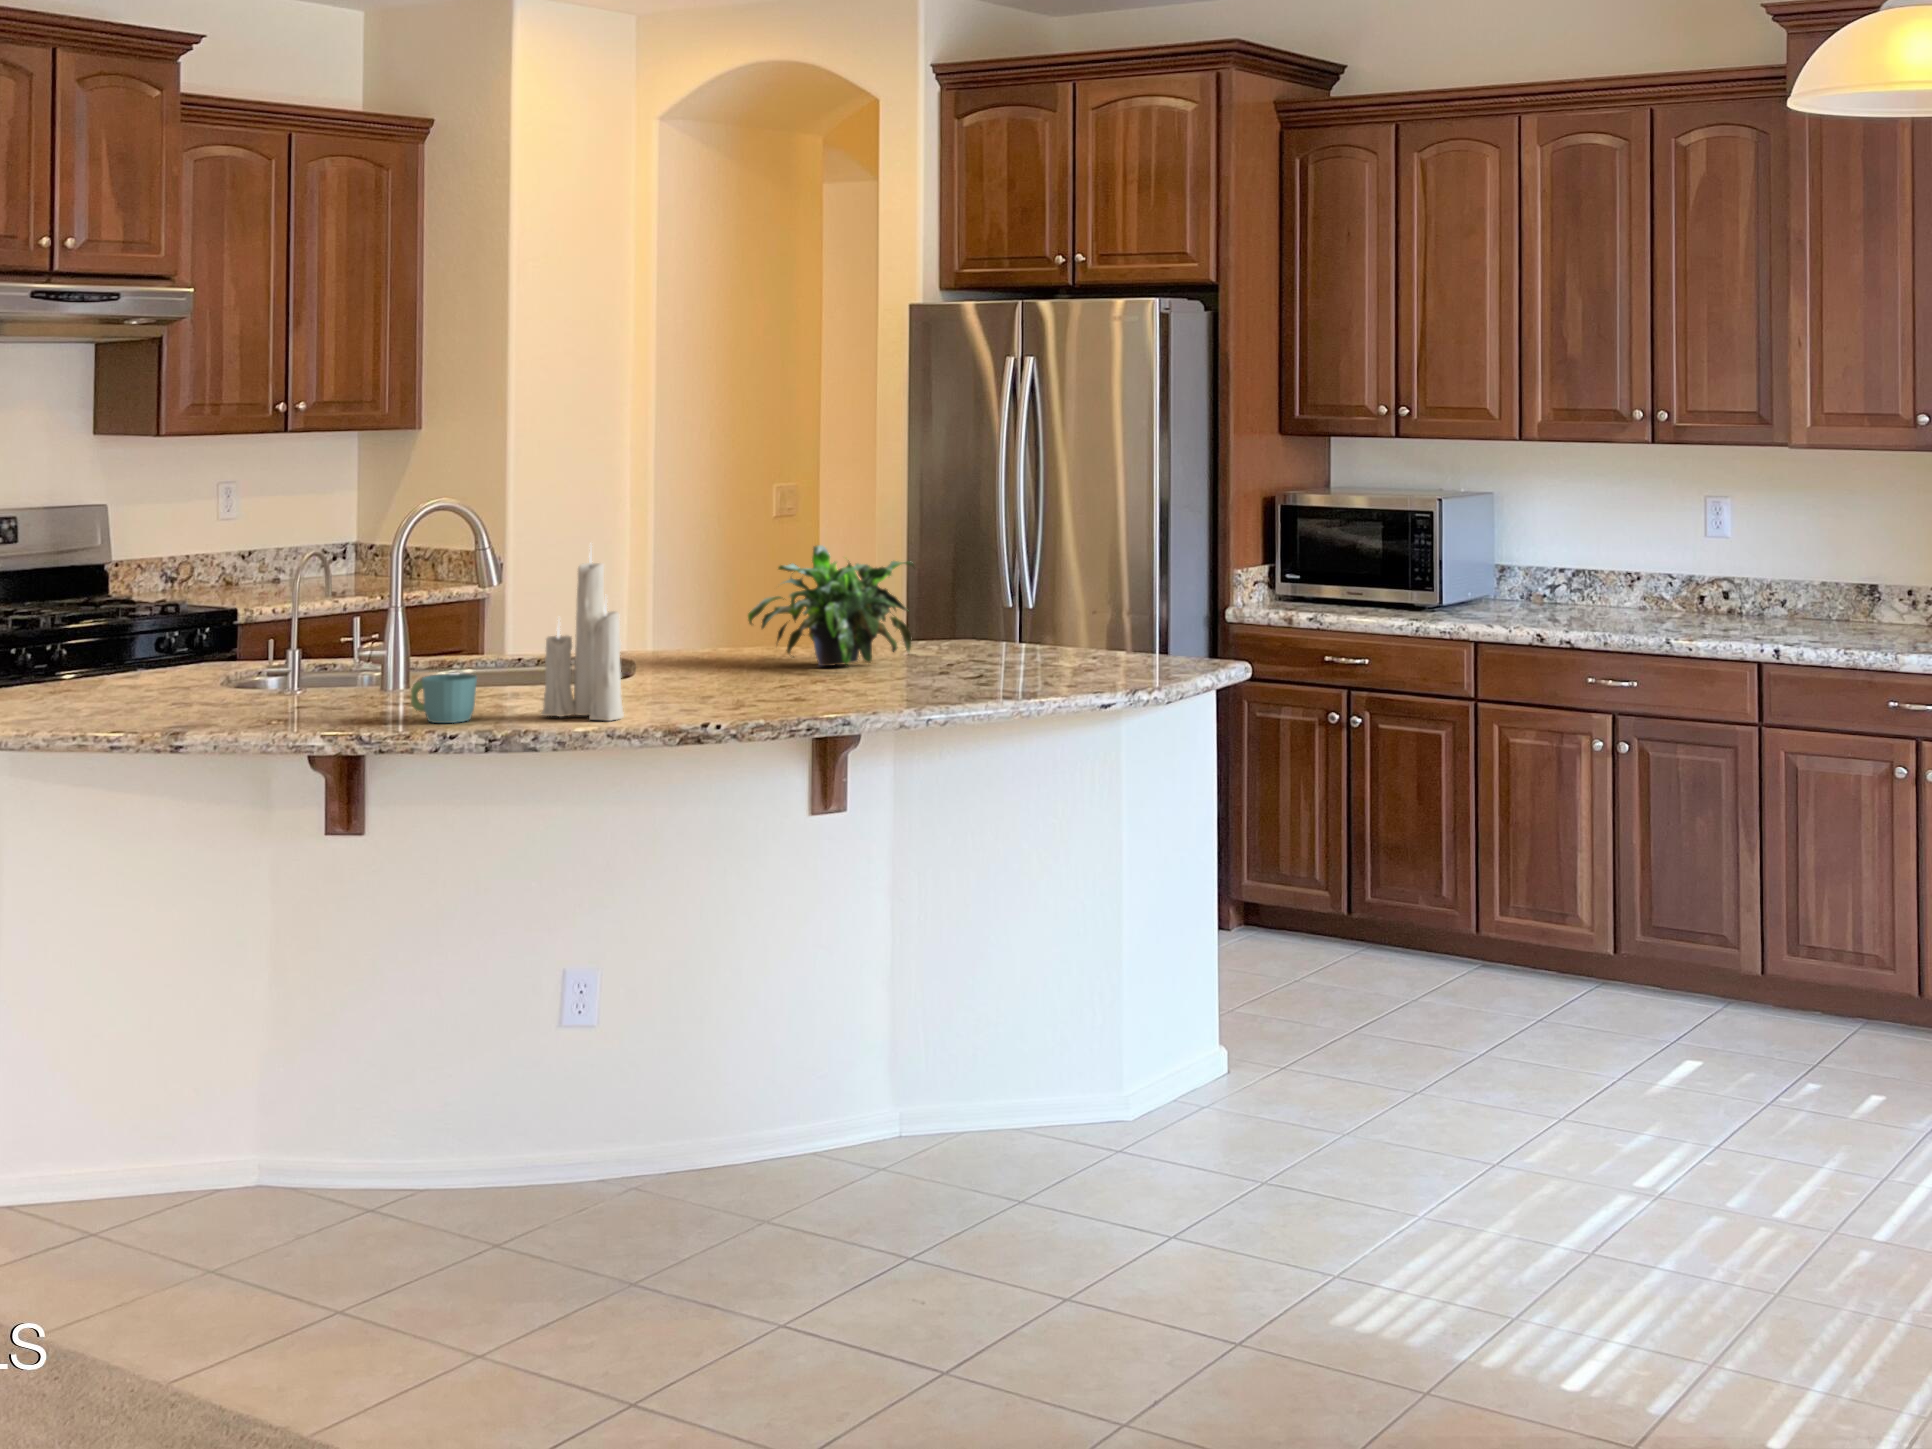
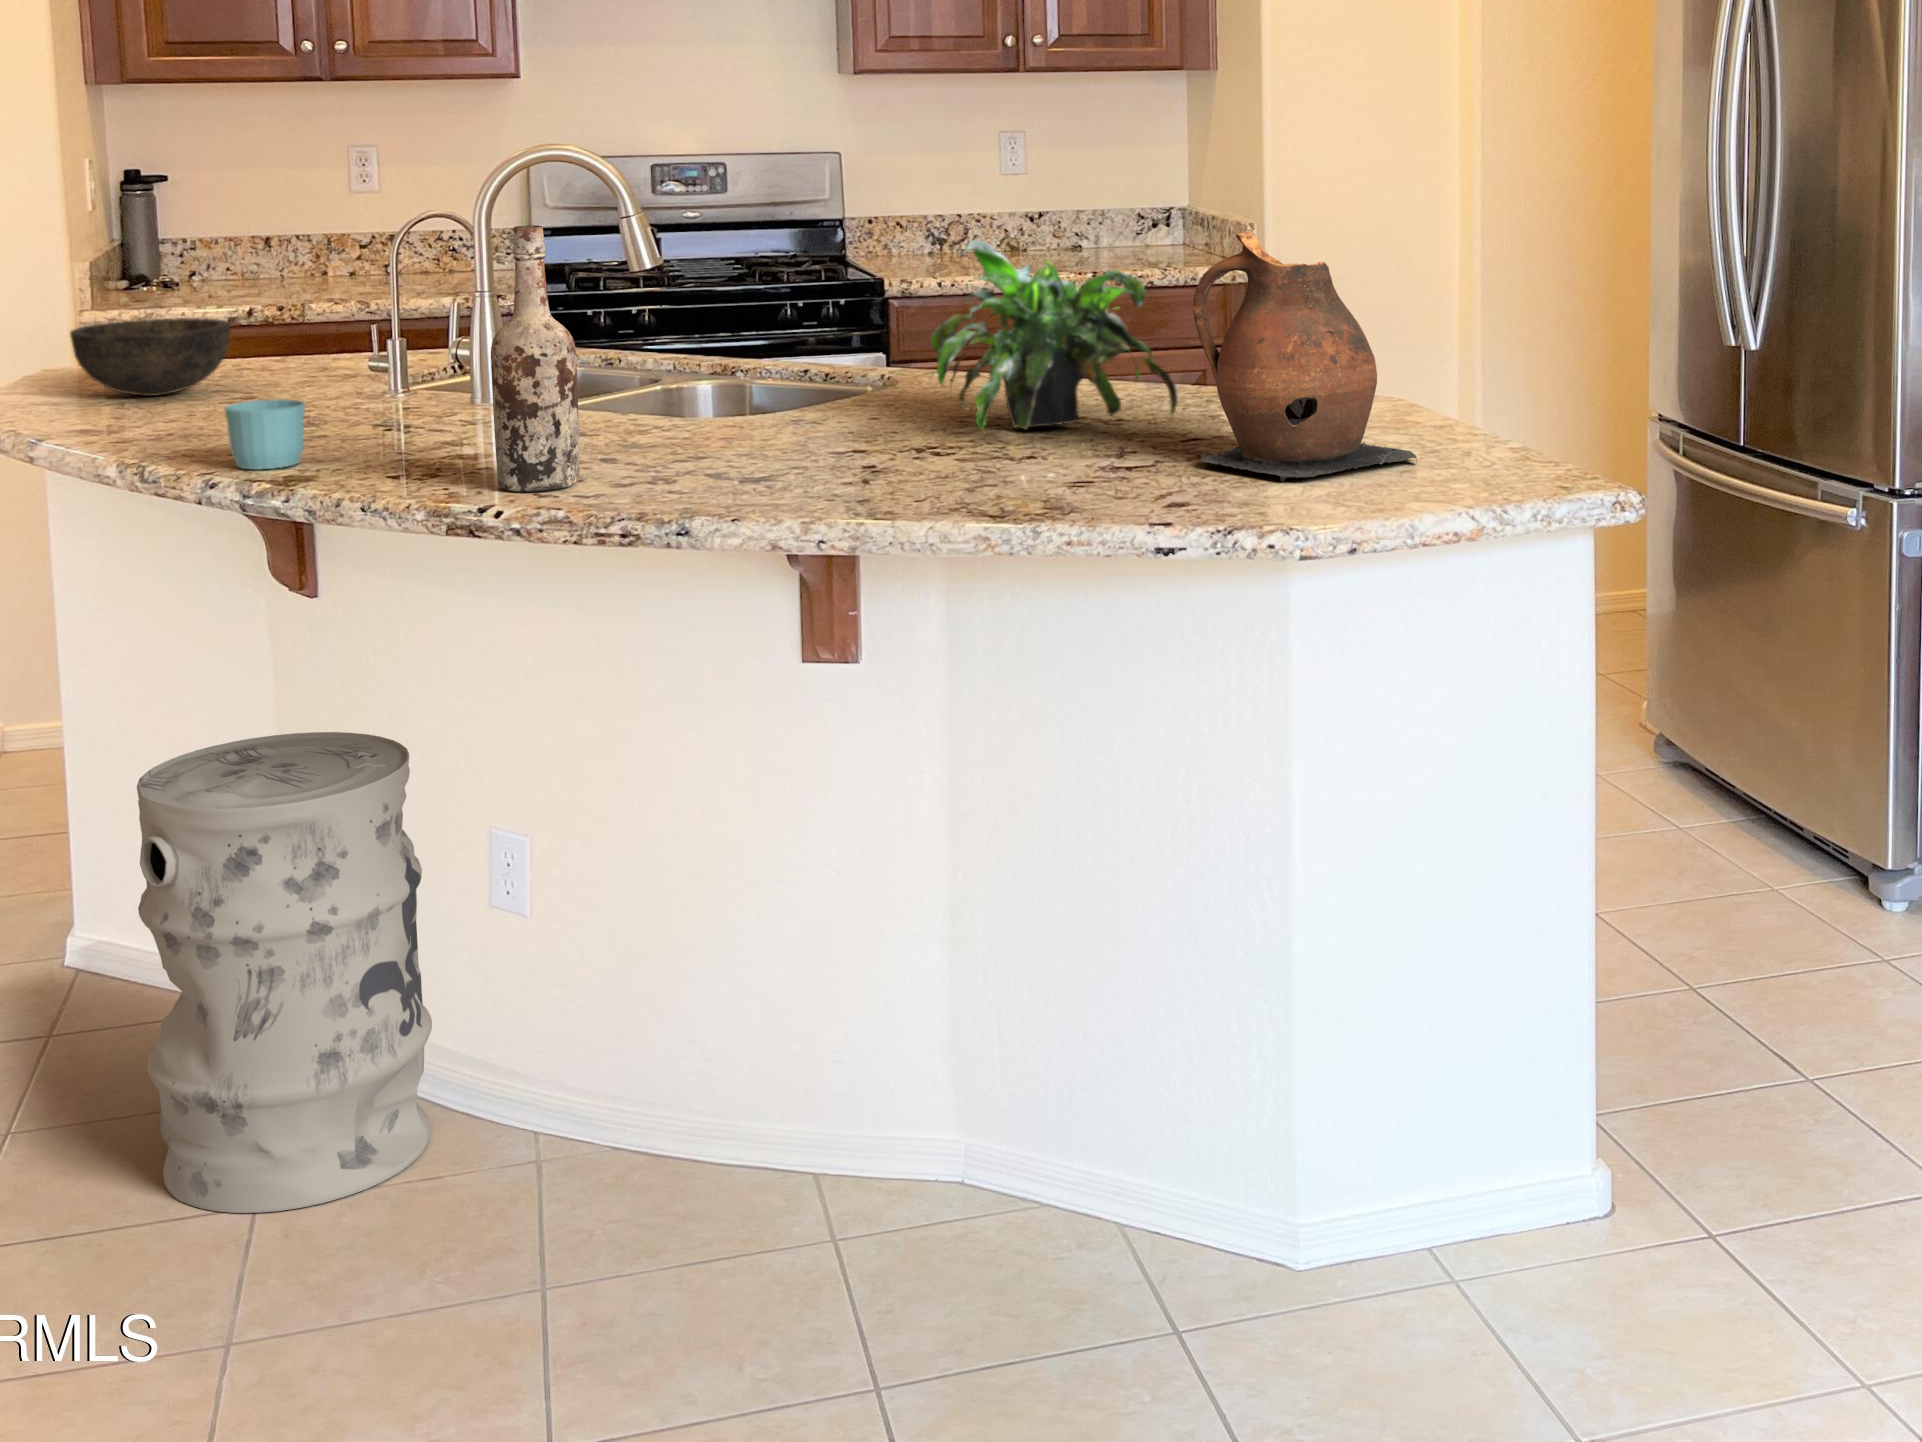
ceramic pitcher: none [993,532,1108,673] -> present [1193,232,1417,481]
wine bottle: none [664,540,719,713] -> present [491,225,580,491]
candle: present [541,551,624,721] -> none [354,209,438,490]
bowl: none [22,641,154,705] -> present [70,318,231,396]
trash can: none [363,918,562,1268] -> present [137,732,432,1213]

